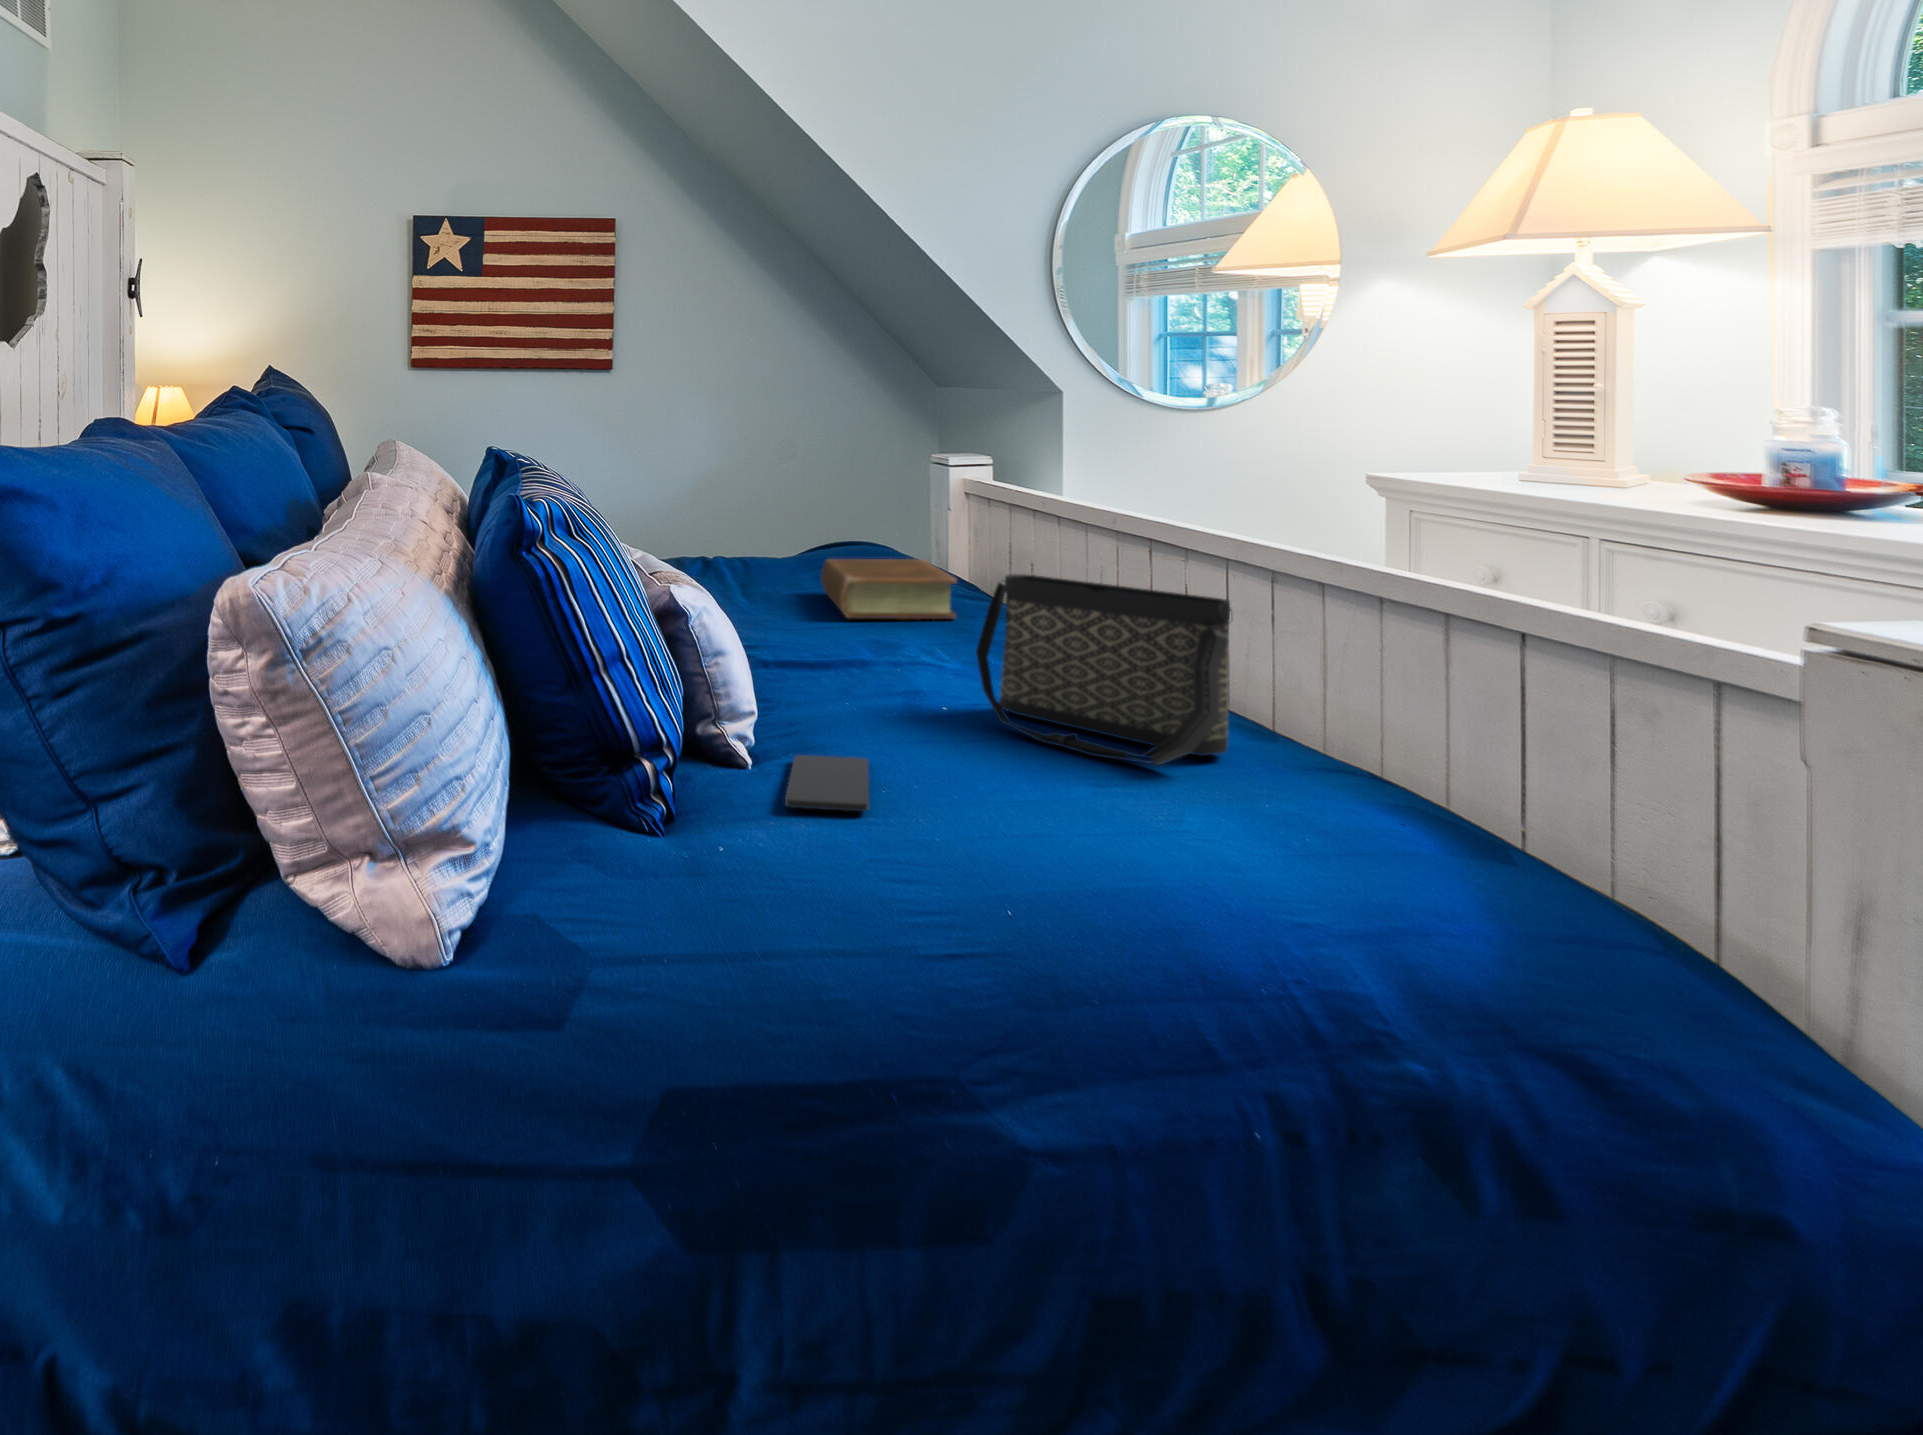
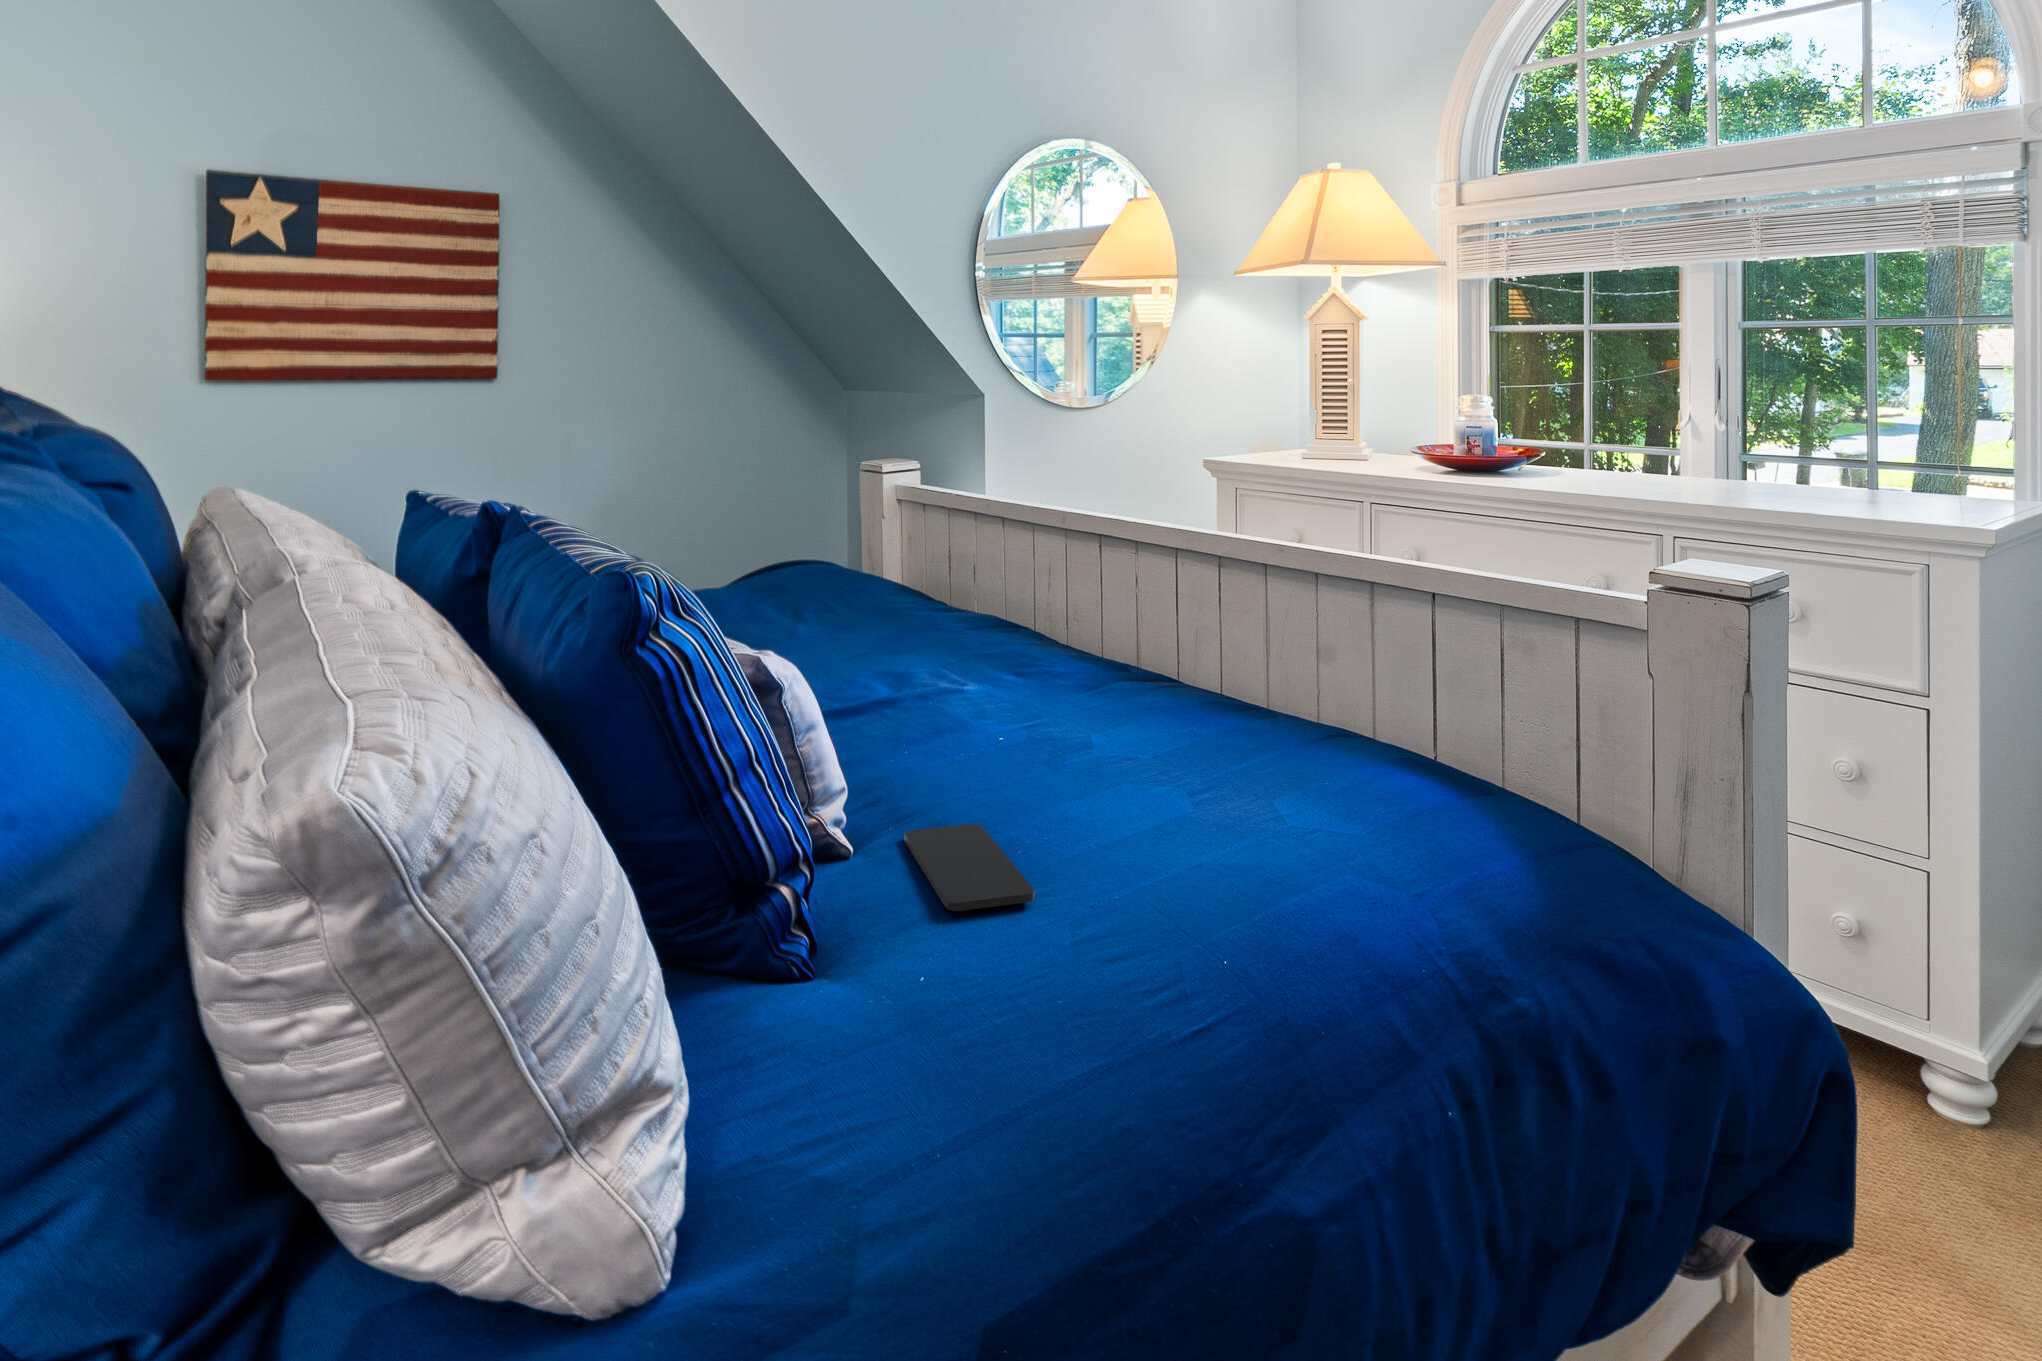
book: present [822,559,957,619] -> none [770,570,923,639]
handbag: present [976,574,1231,765] -> none [1032,603,1286,789]

